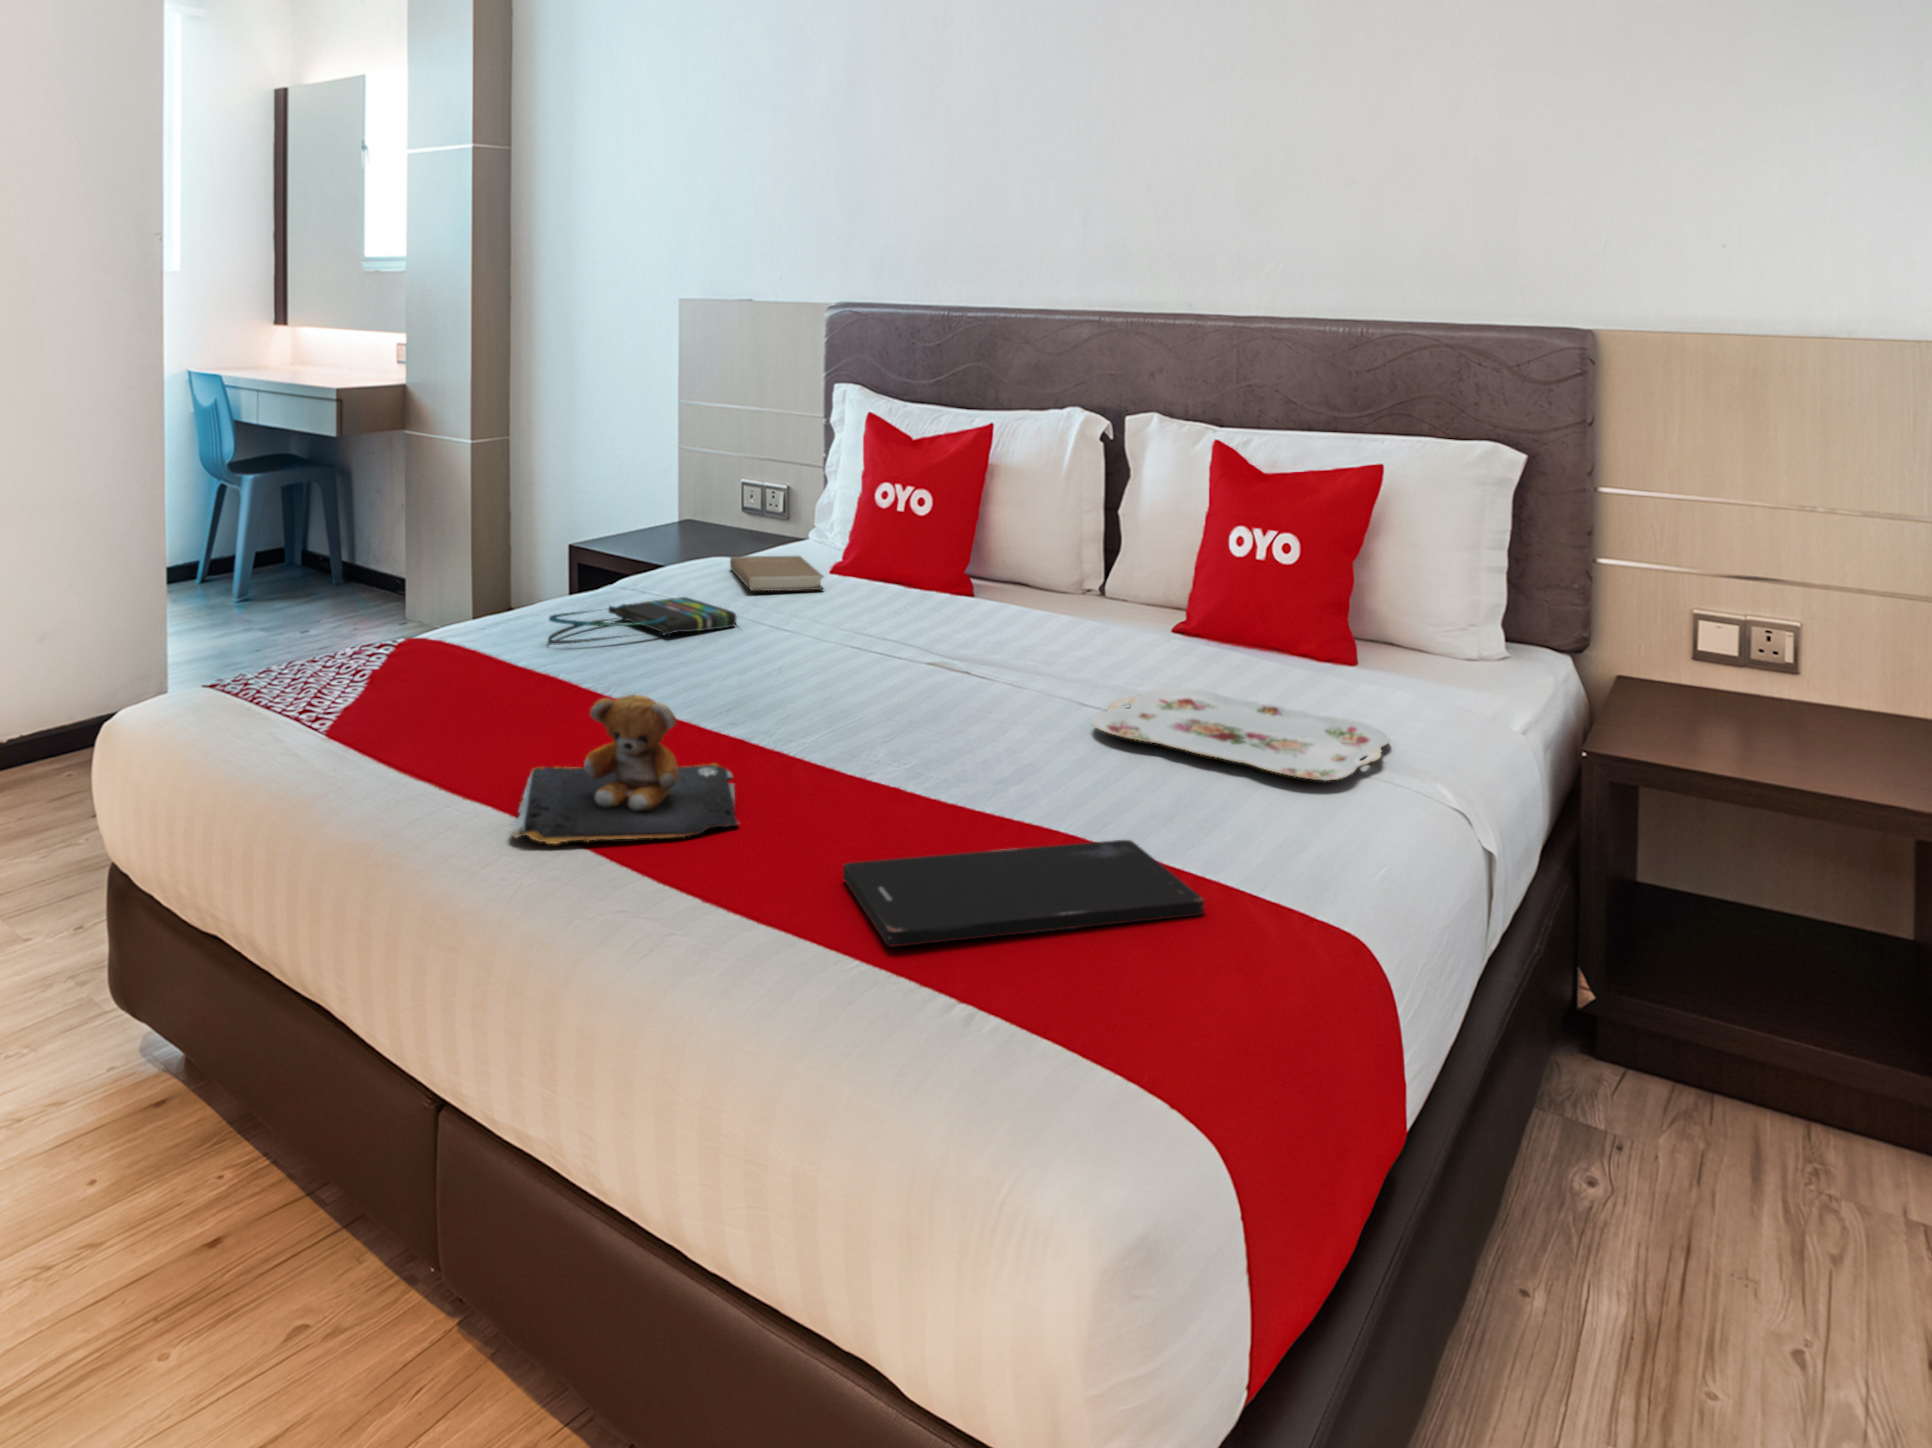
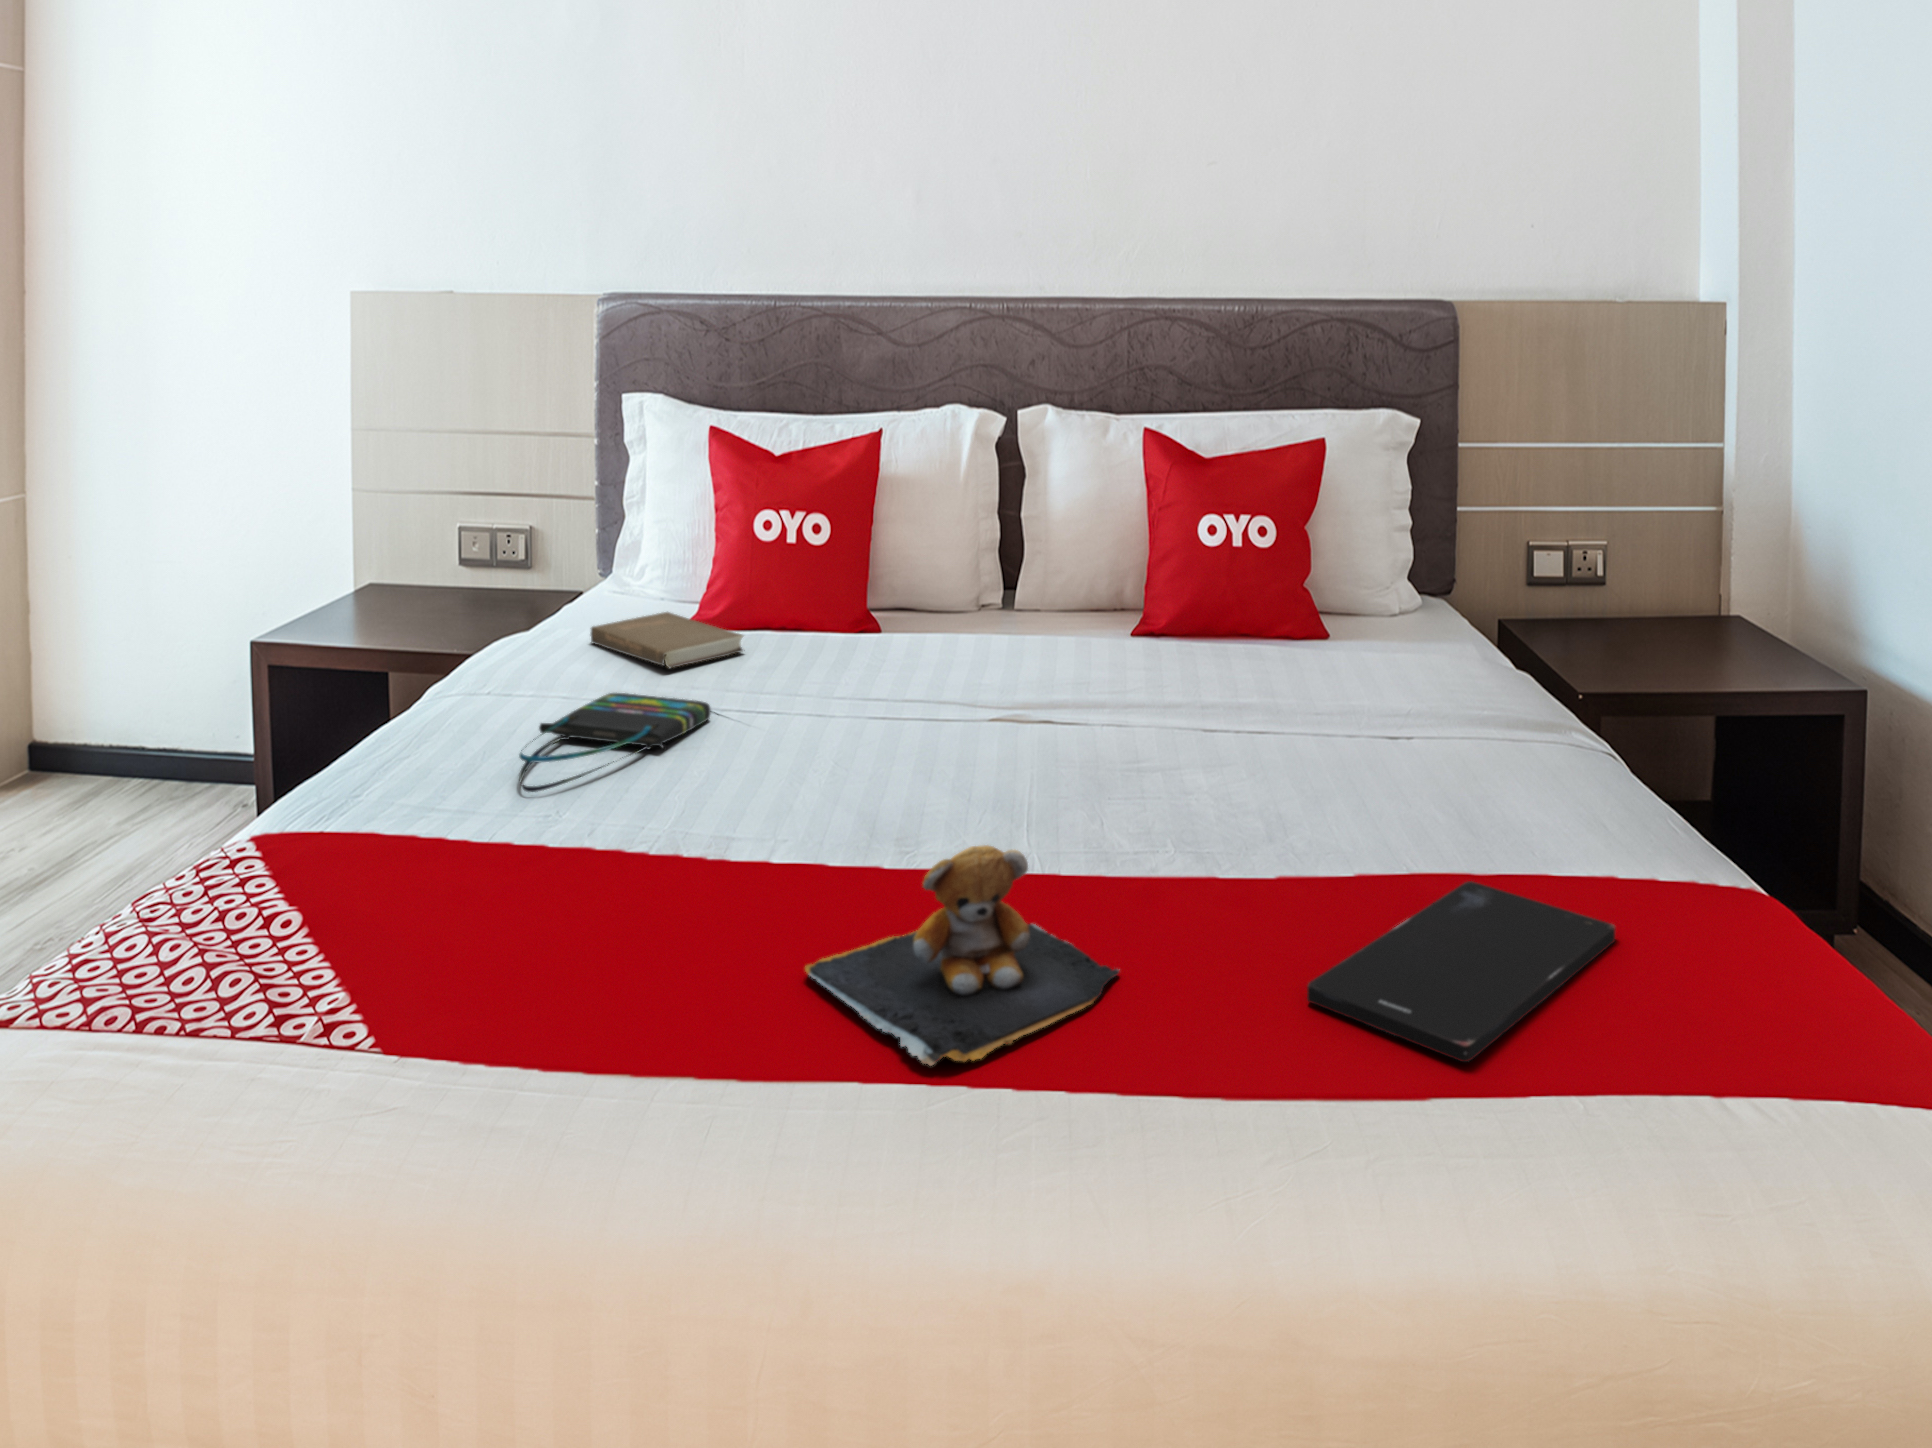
serving tray: present [1092,688,1390,781] -> none [1232,701,1521,777]

